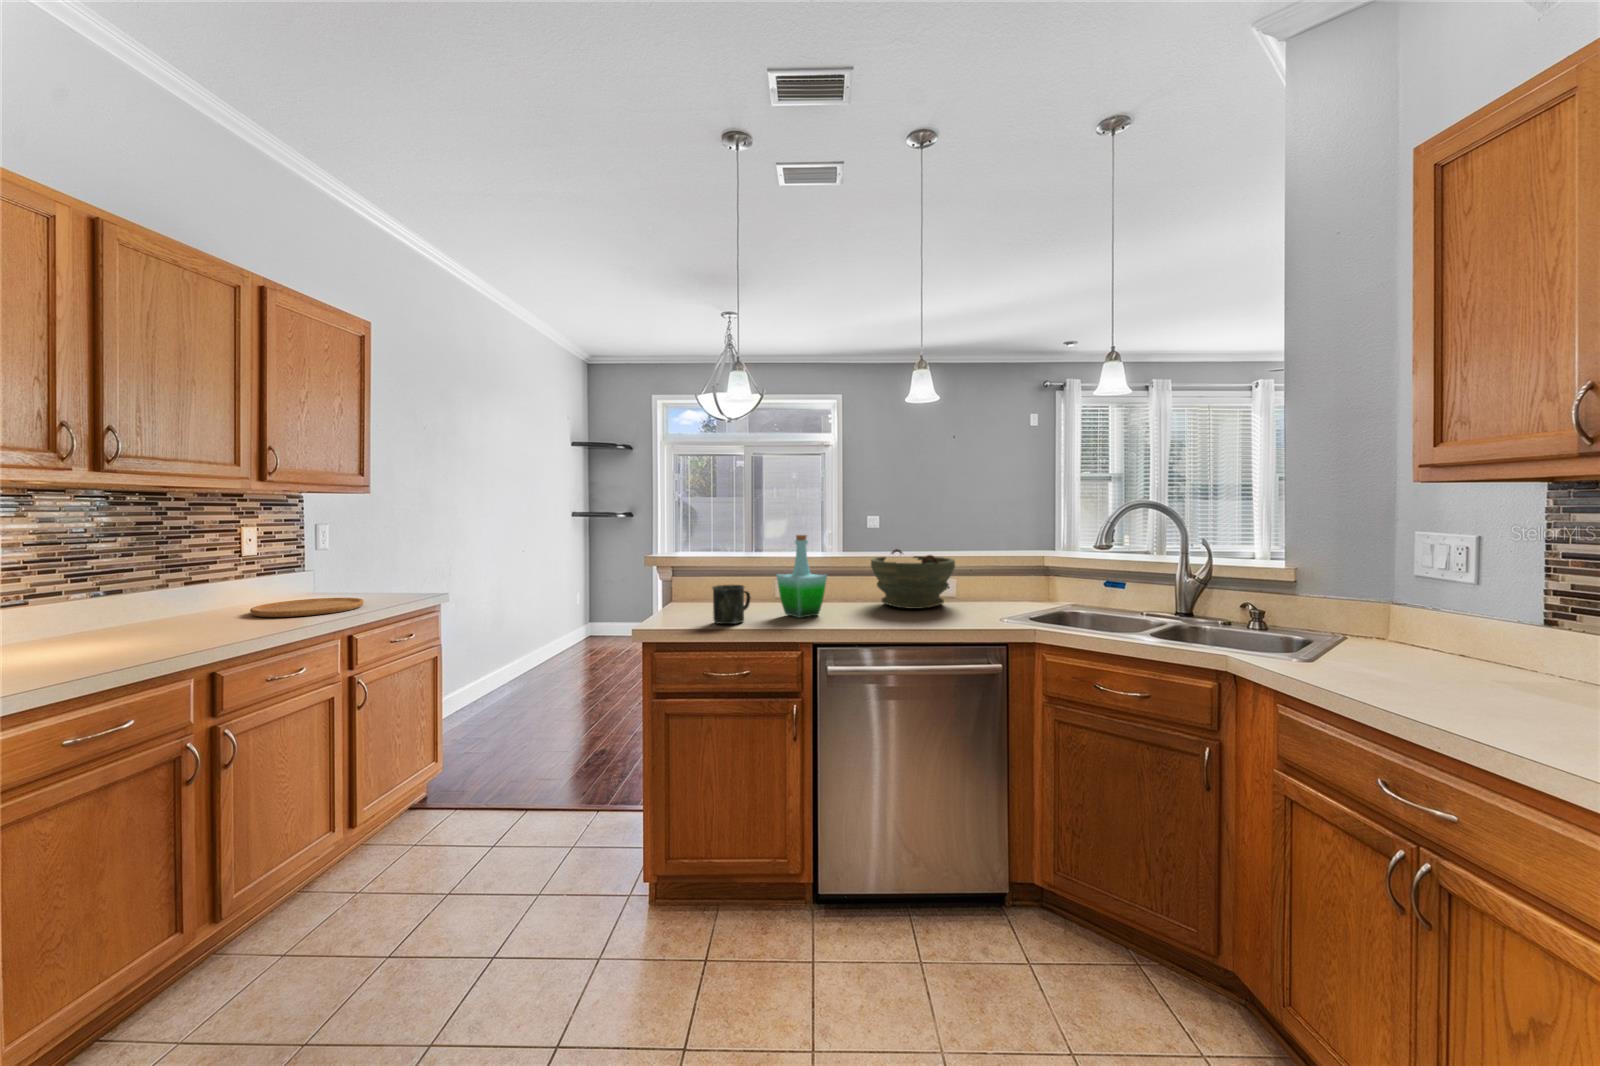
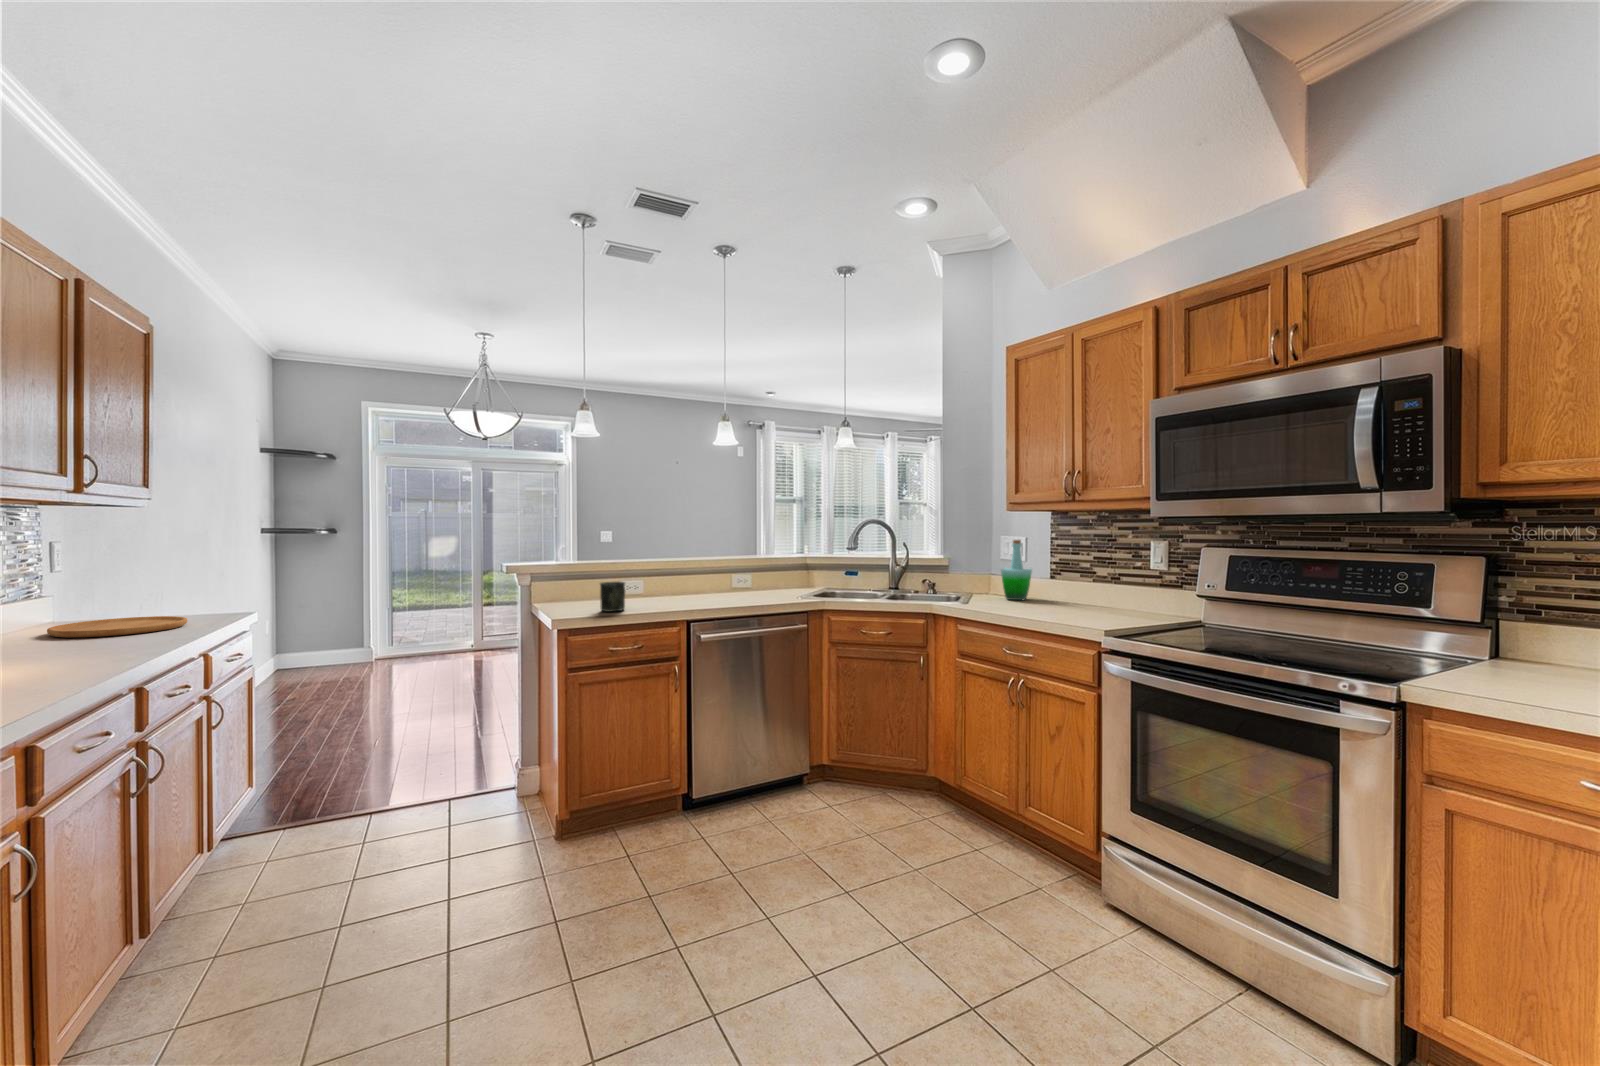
bottle: present [776,535,827,618] -> present [1001,540,1032,600]
bowl: present [871,549,955,609] -> none [701,554,763,595]

